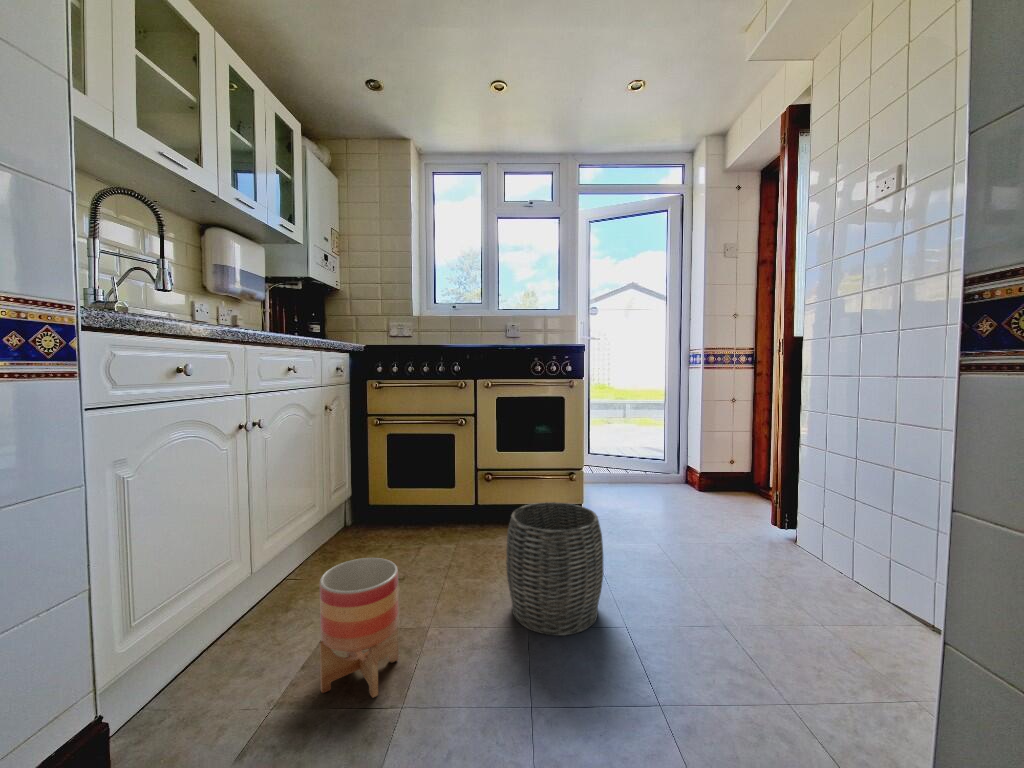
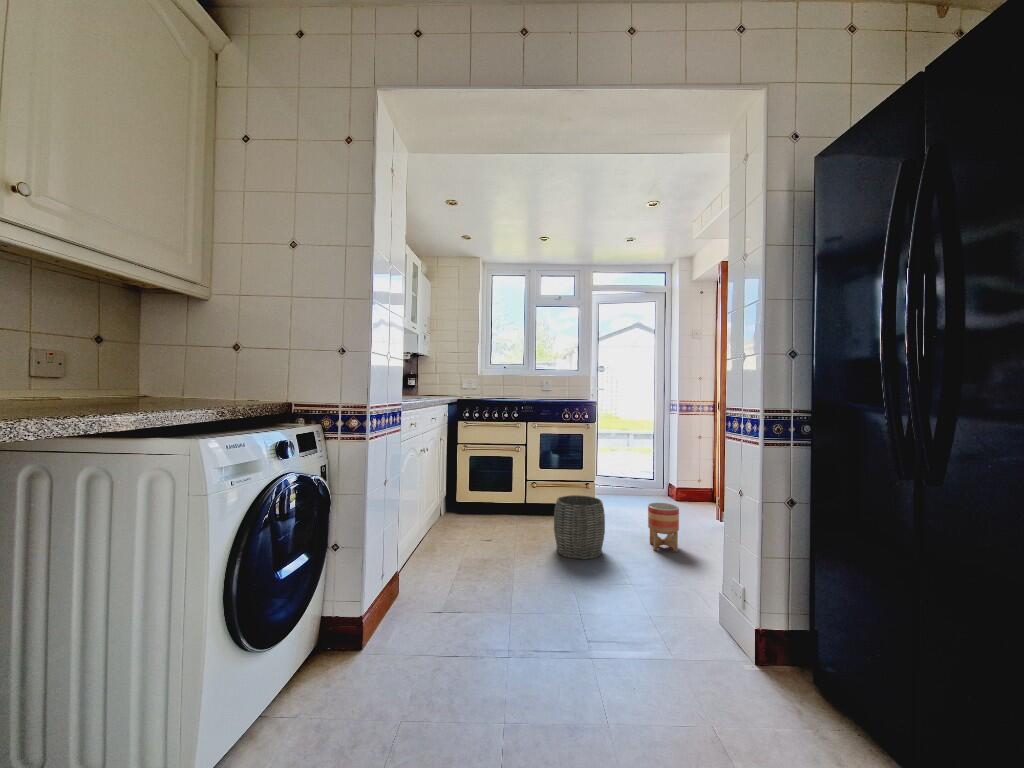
planter: present [320,558,399,698] -> present [648,503,679,552]

